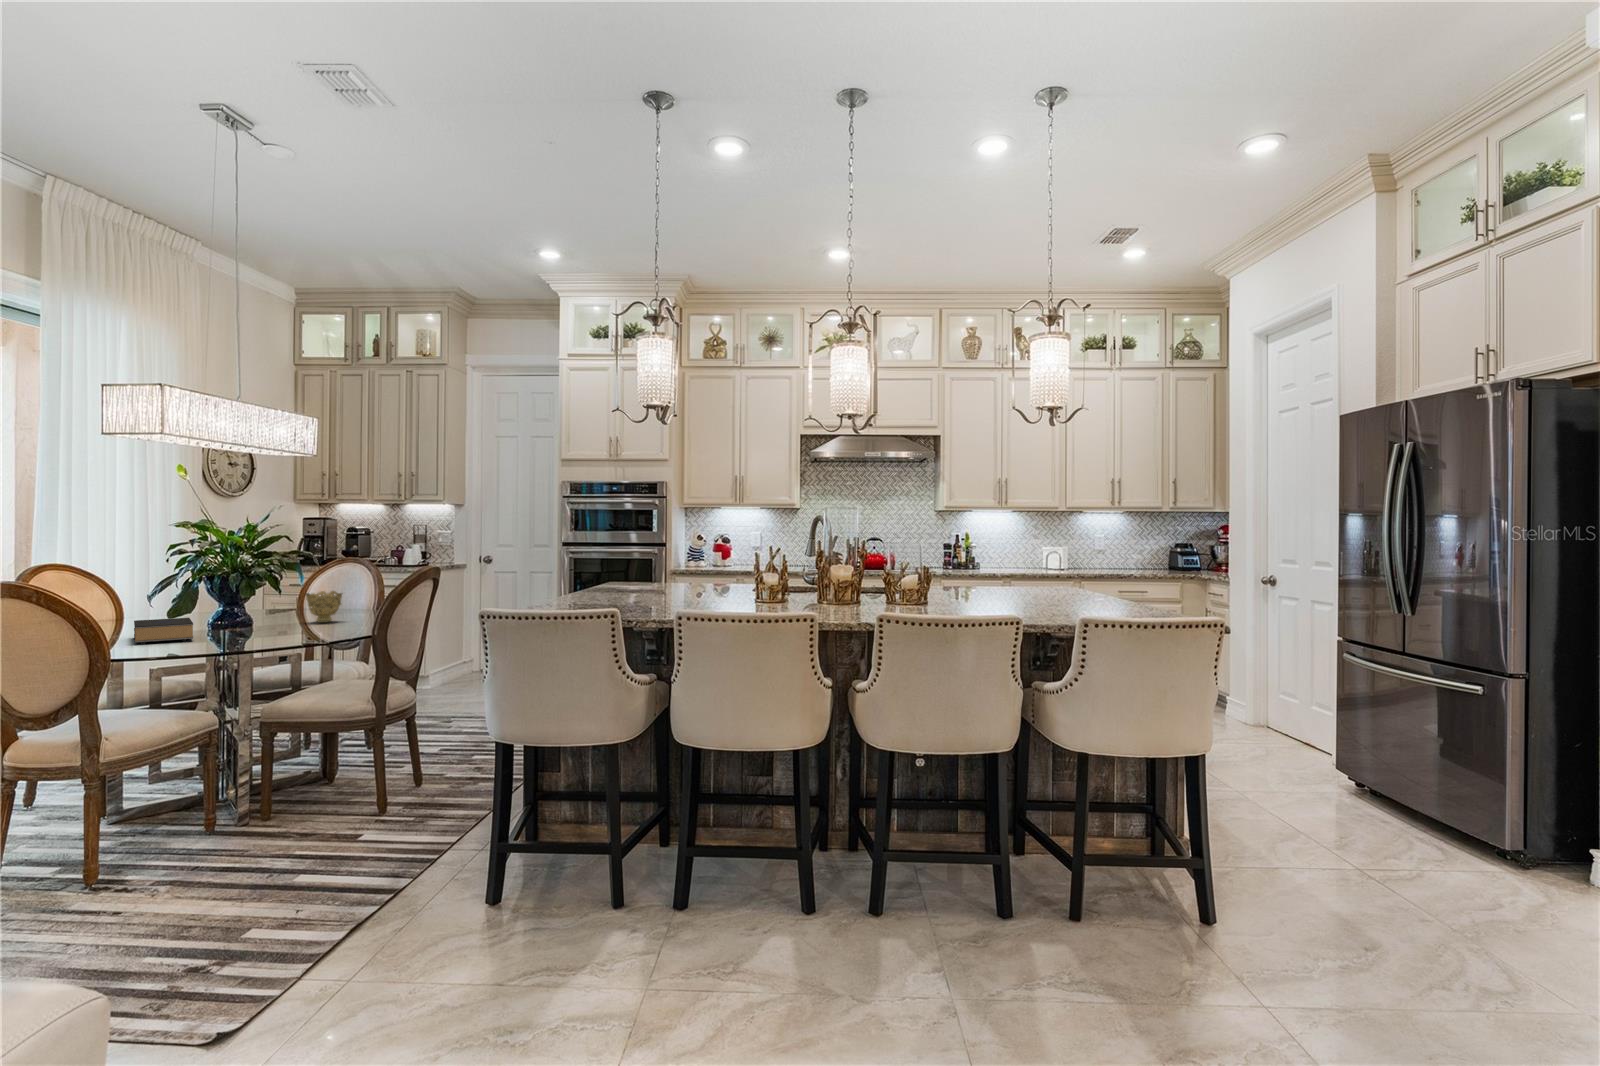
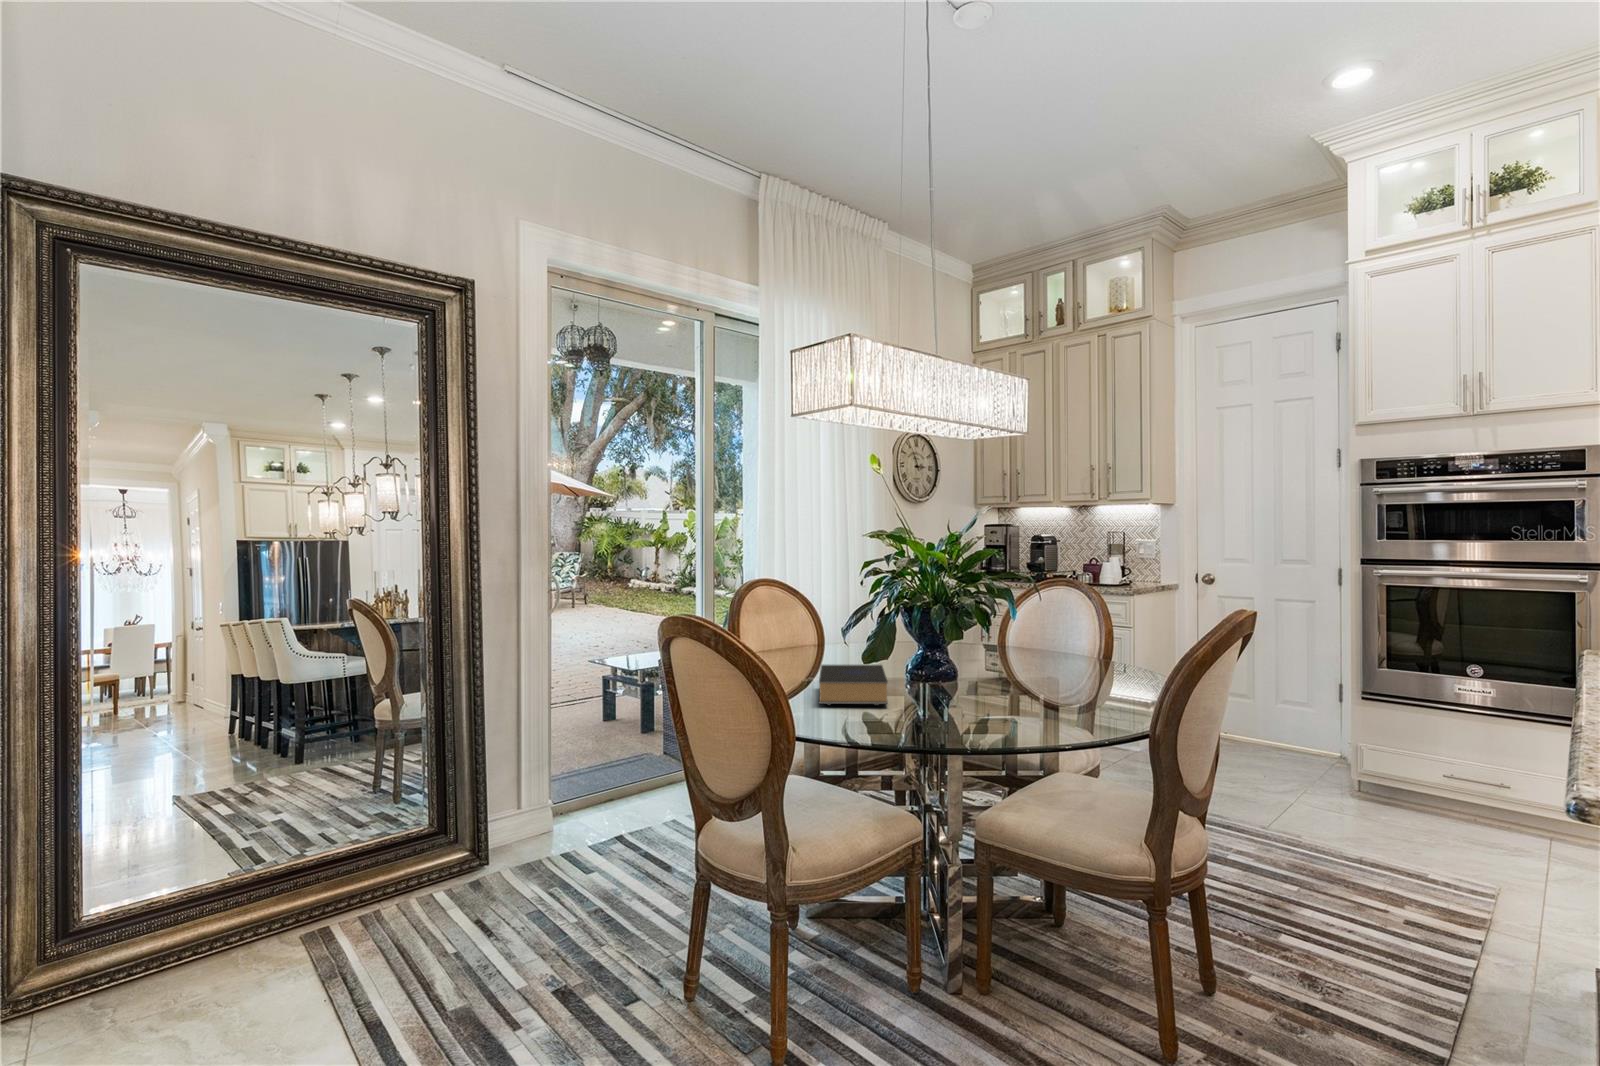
decorative bowl: present [306,591,342,623] -> none [1021,630,1072,680]

